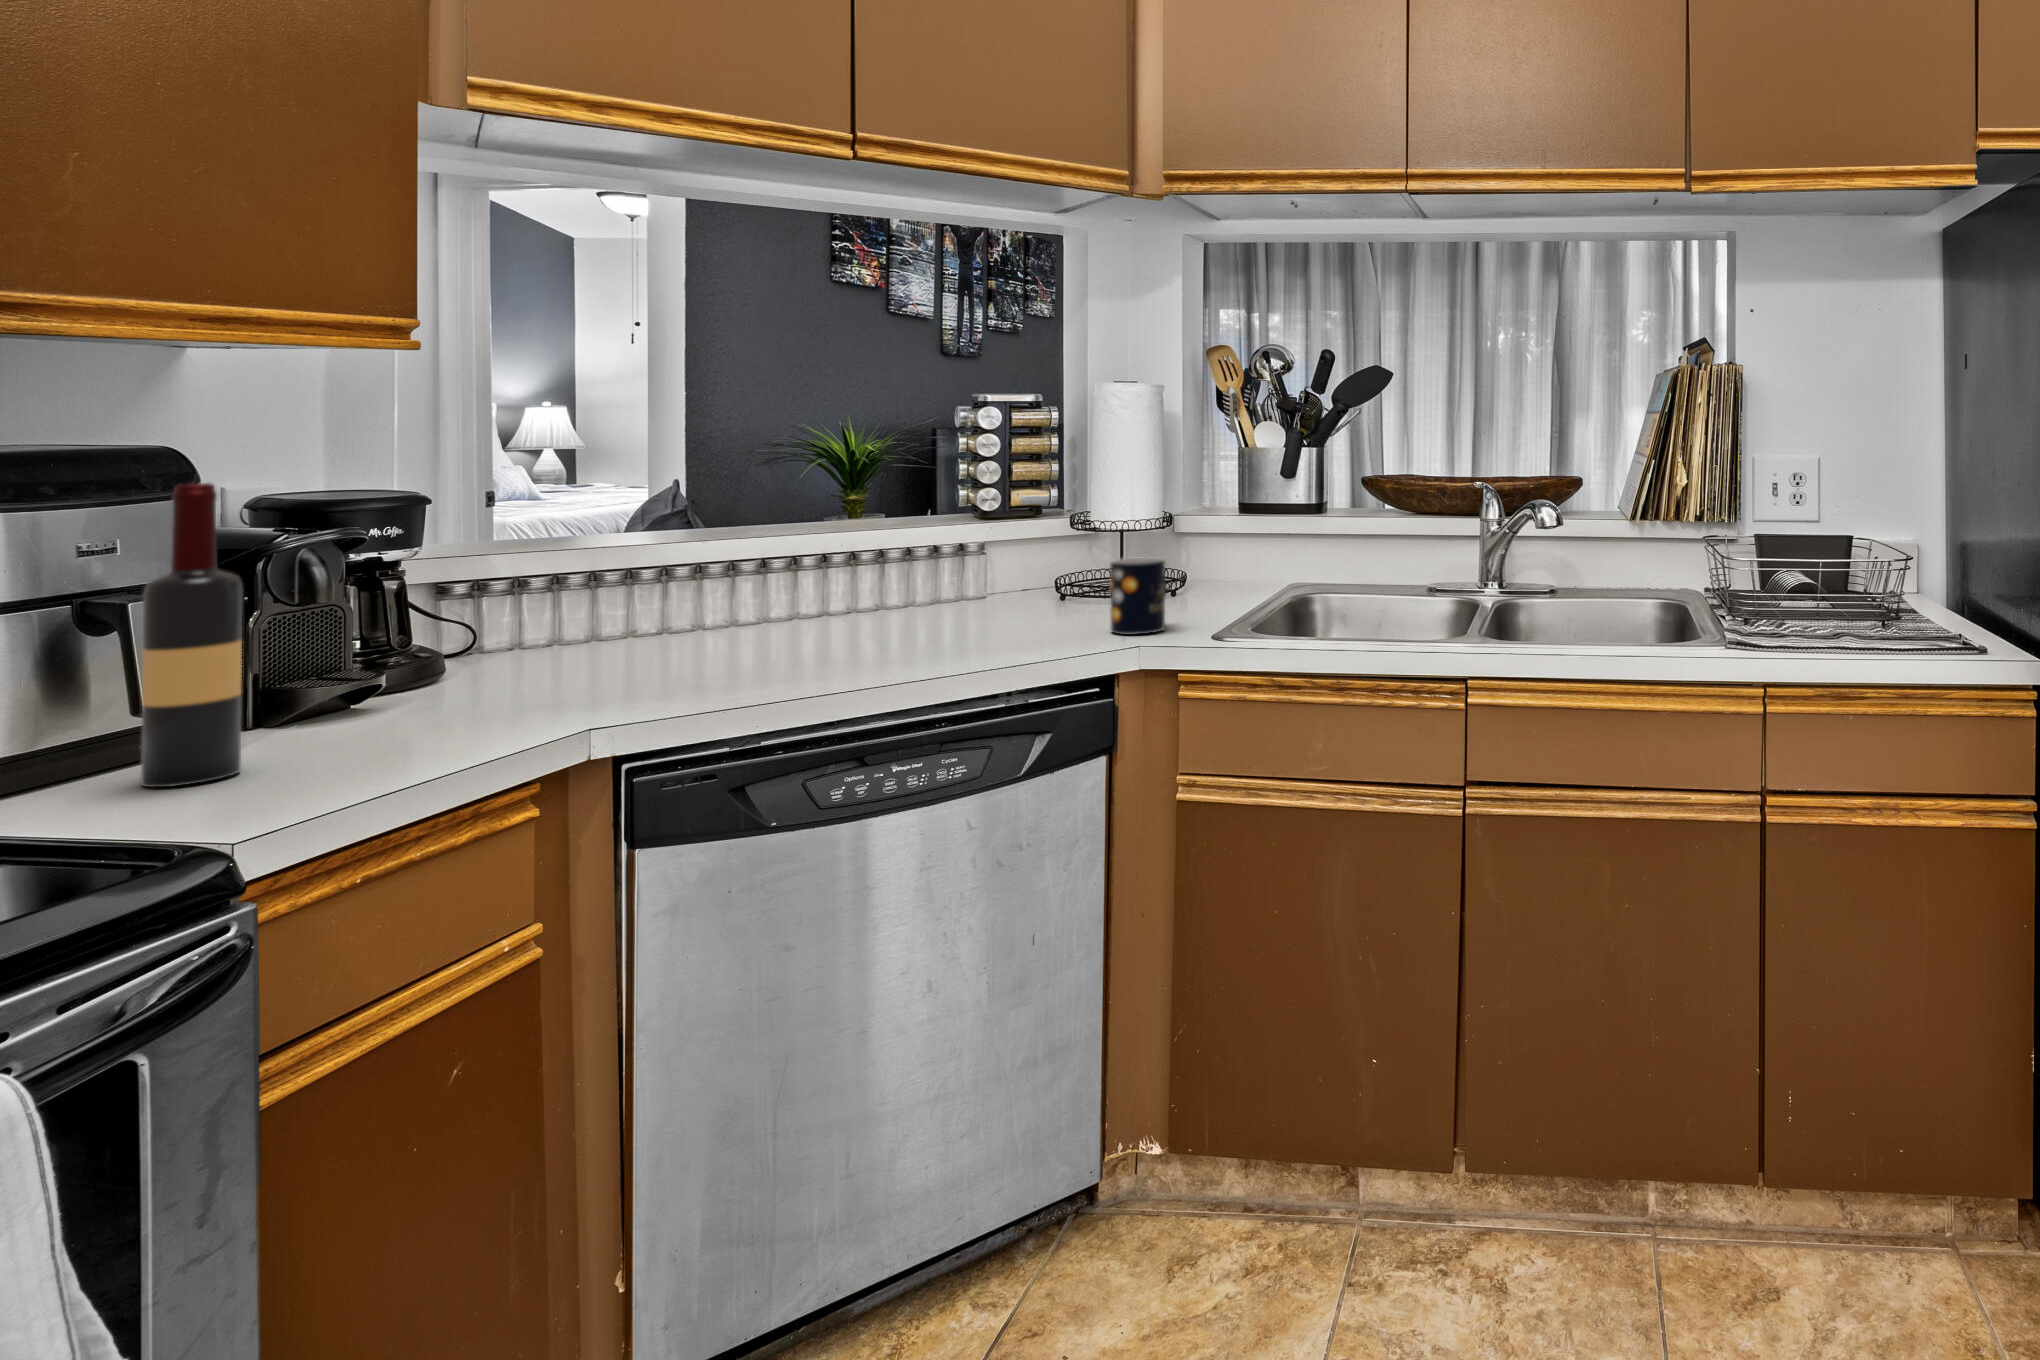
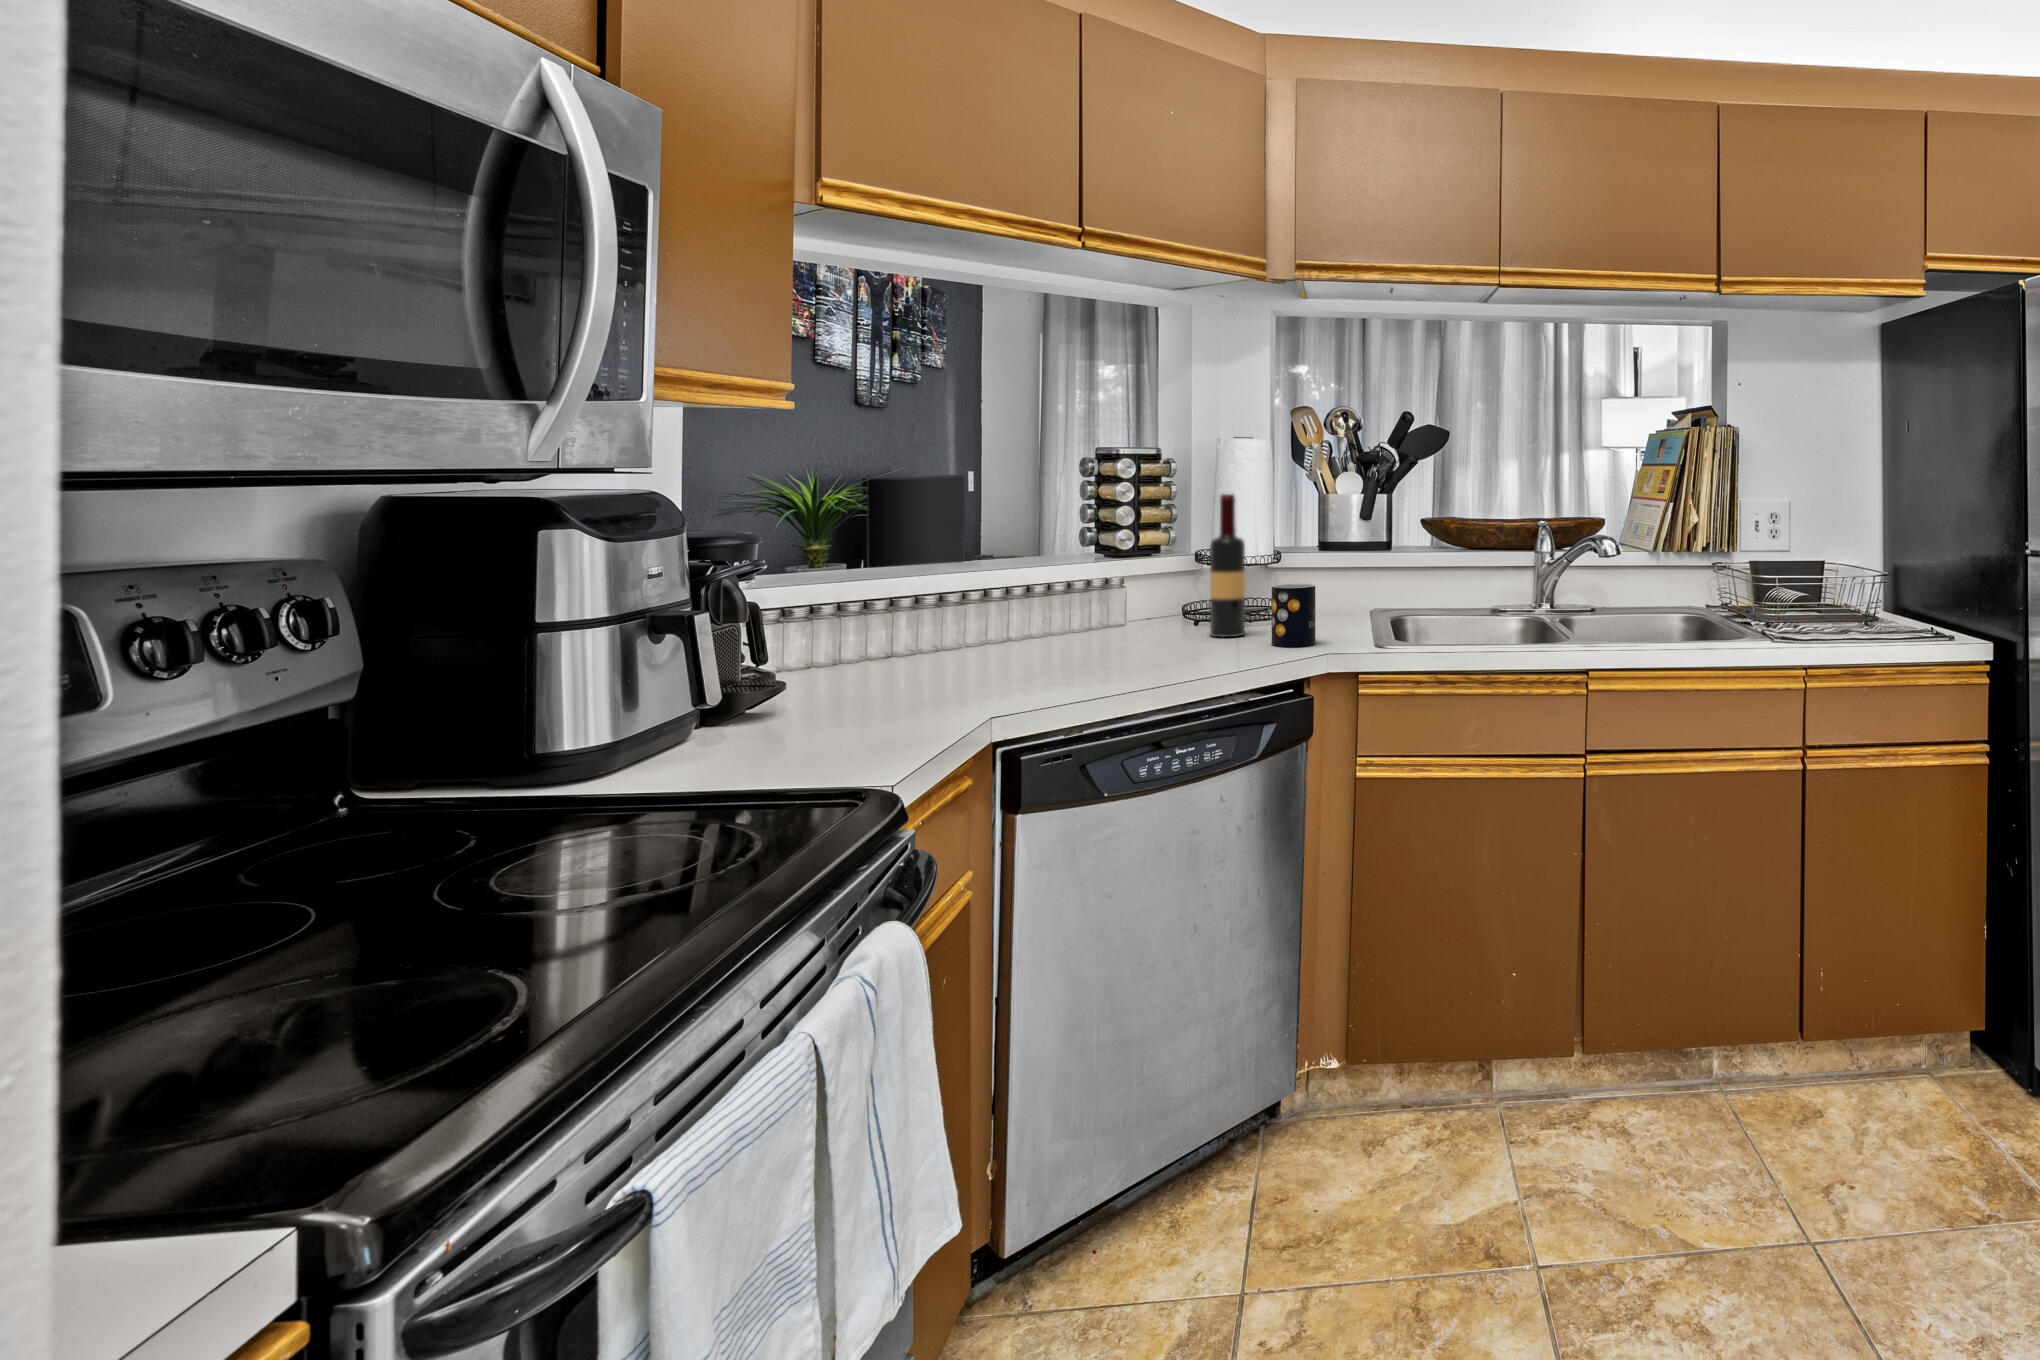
wine bottle: present [141,483,242,787] -> present [1210,494,1245,637]

